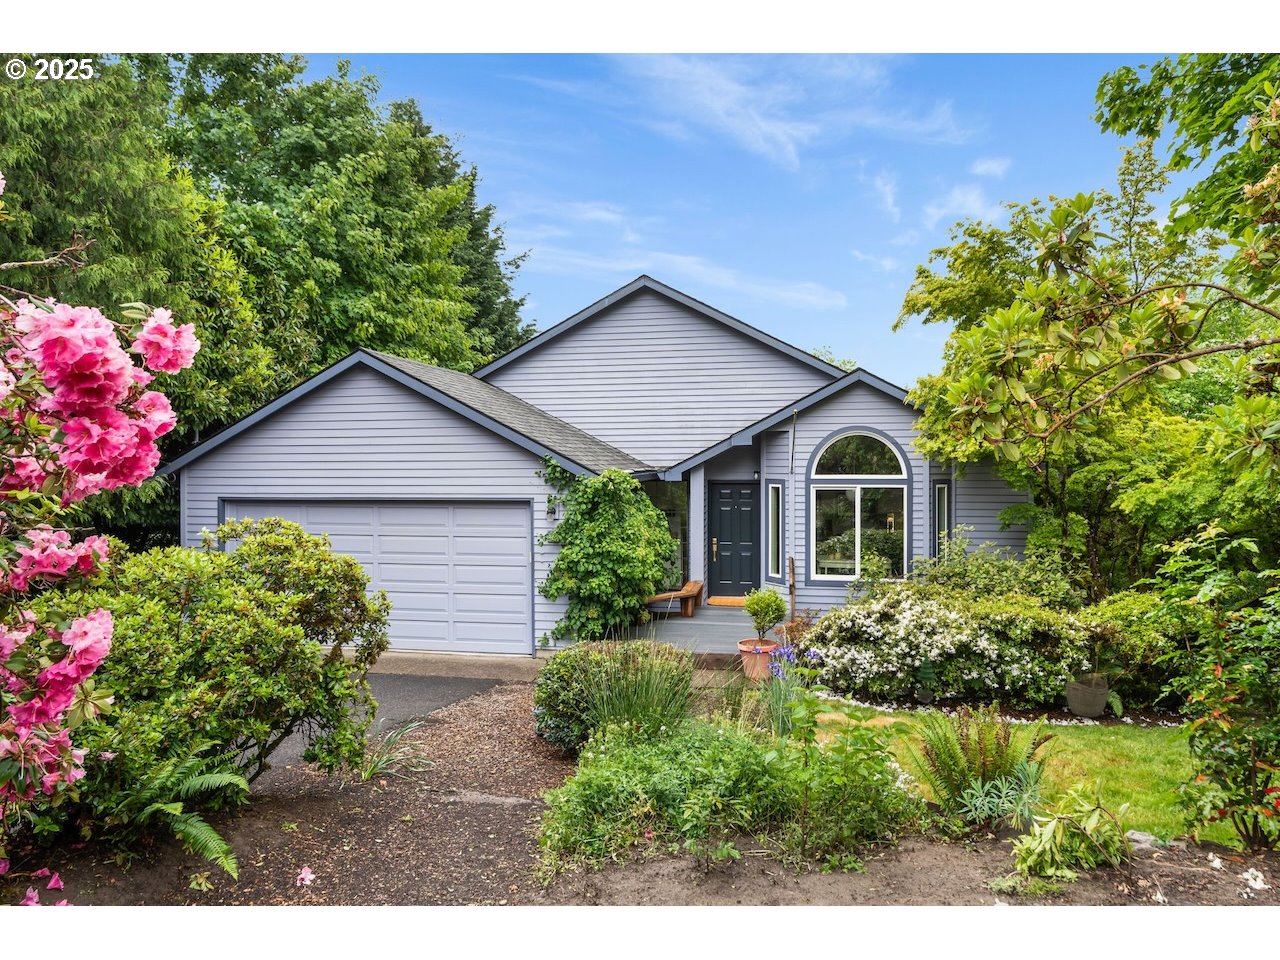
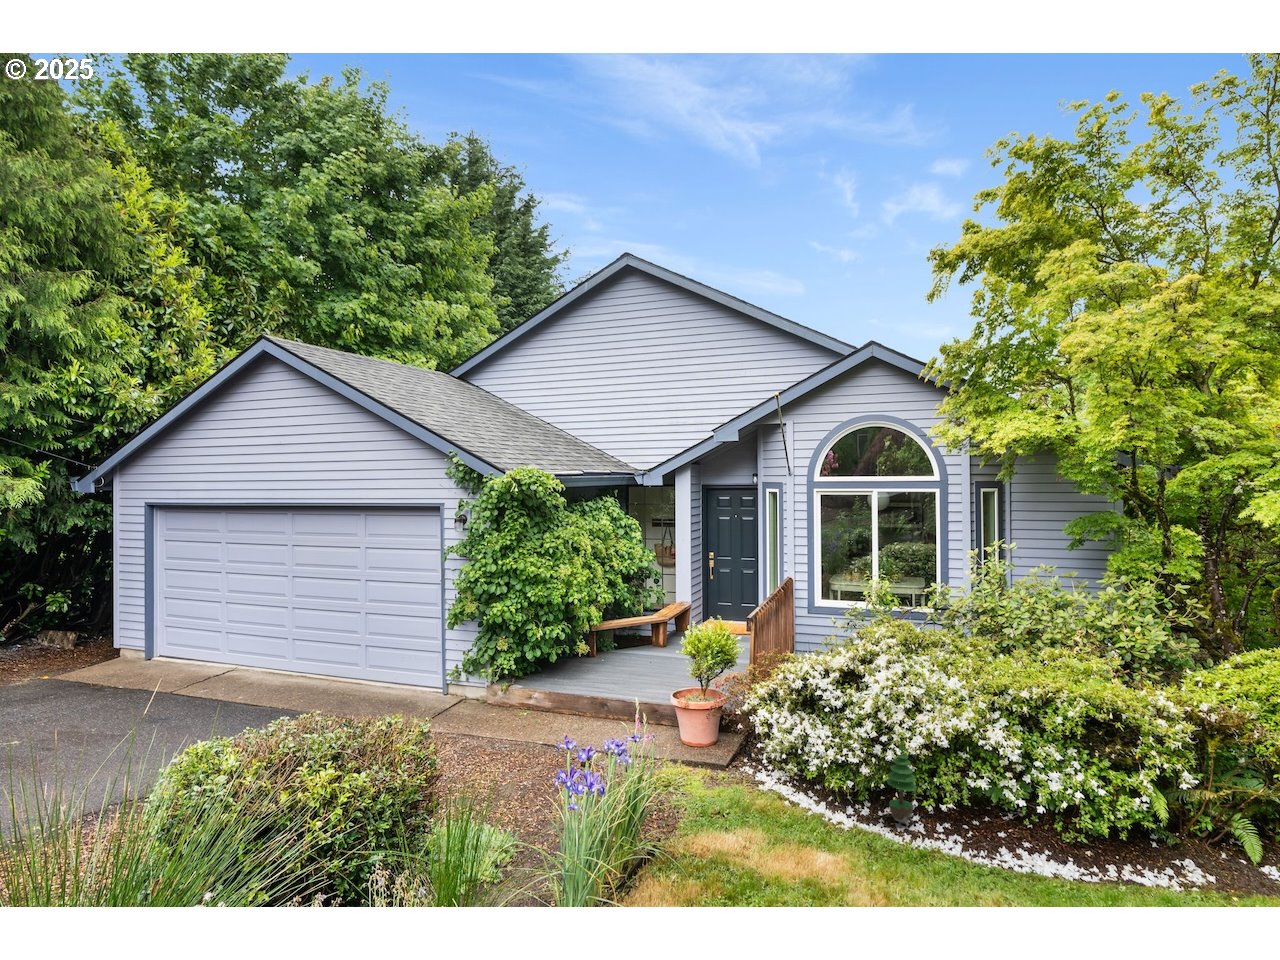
woven basket: present [1066,667,1108,718] -> none [1147,787,1228,884]

